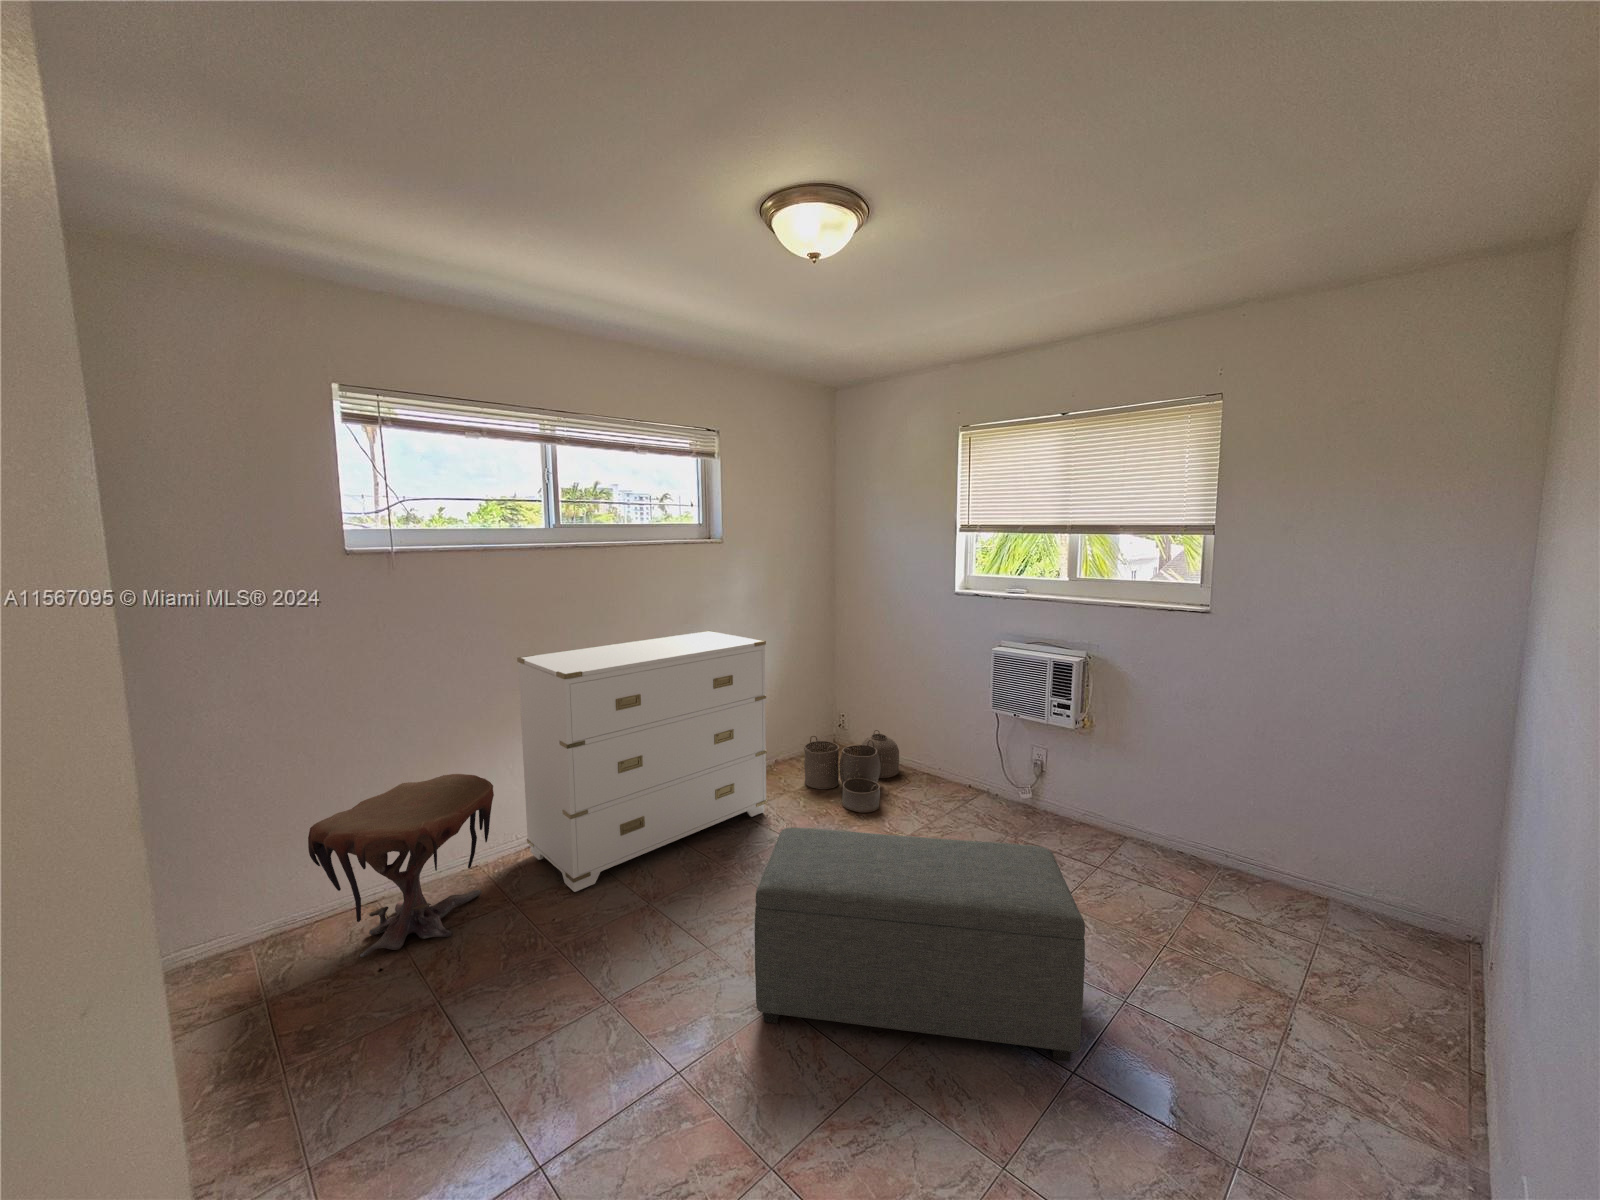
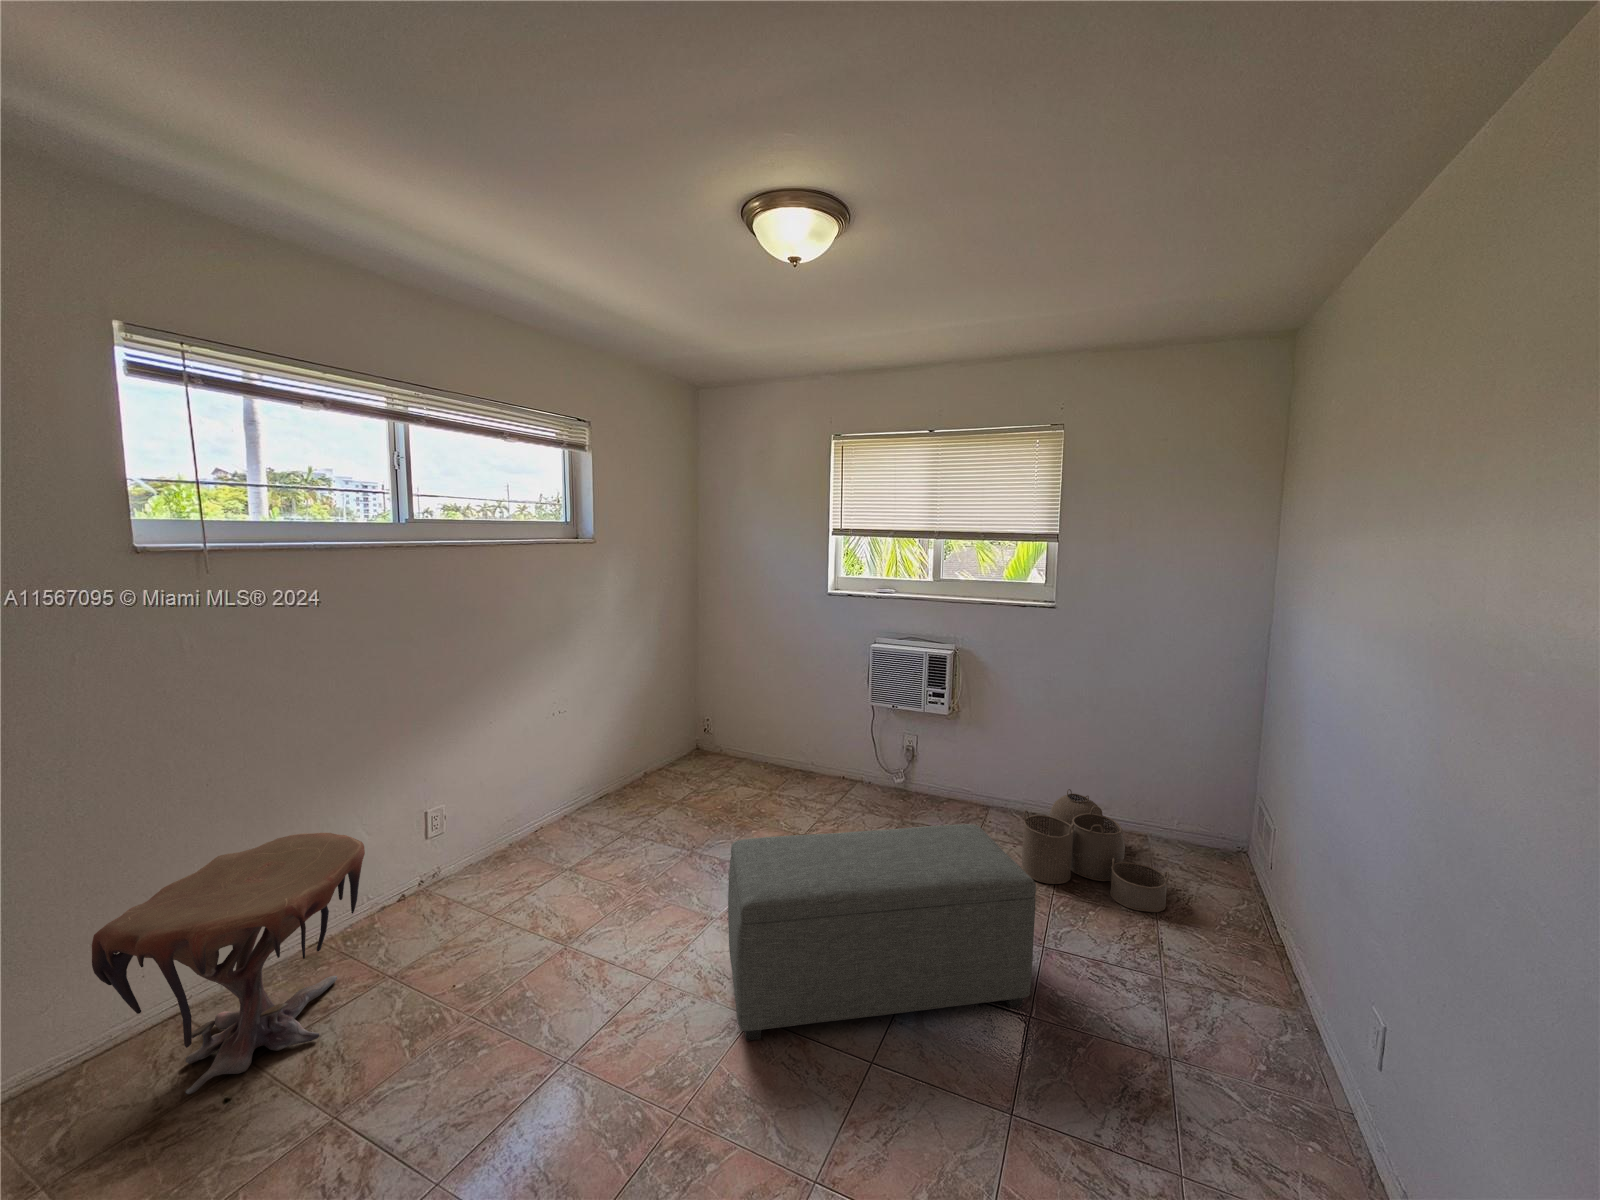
dresser: present [517,631,767,892] -> none [369,640,659,954]
woven basket: present [804,730,899,813] -> present [1022,789,1169,912]

